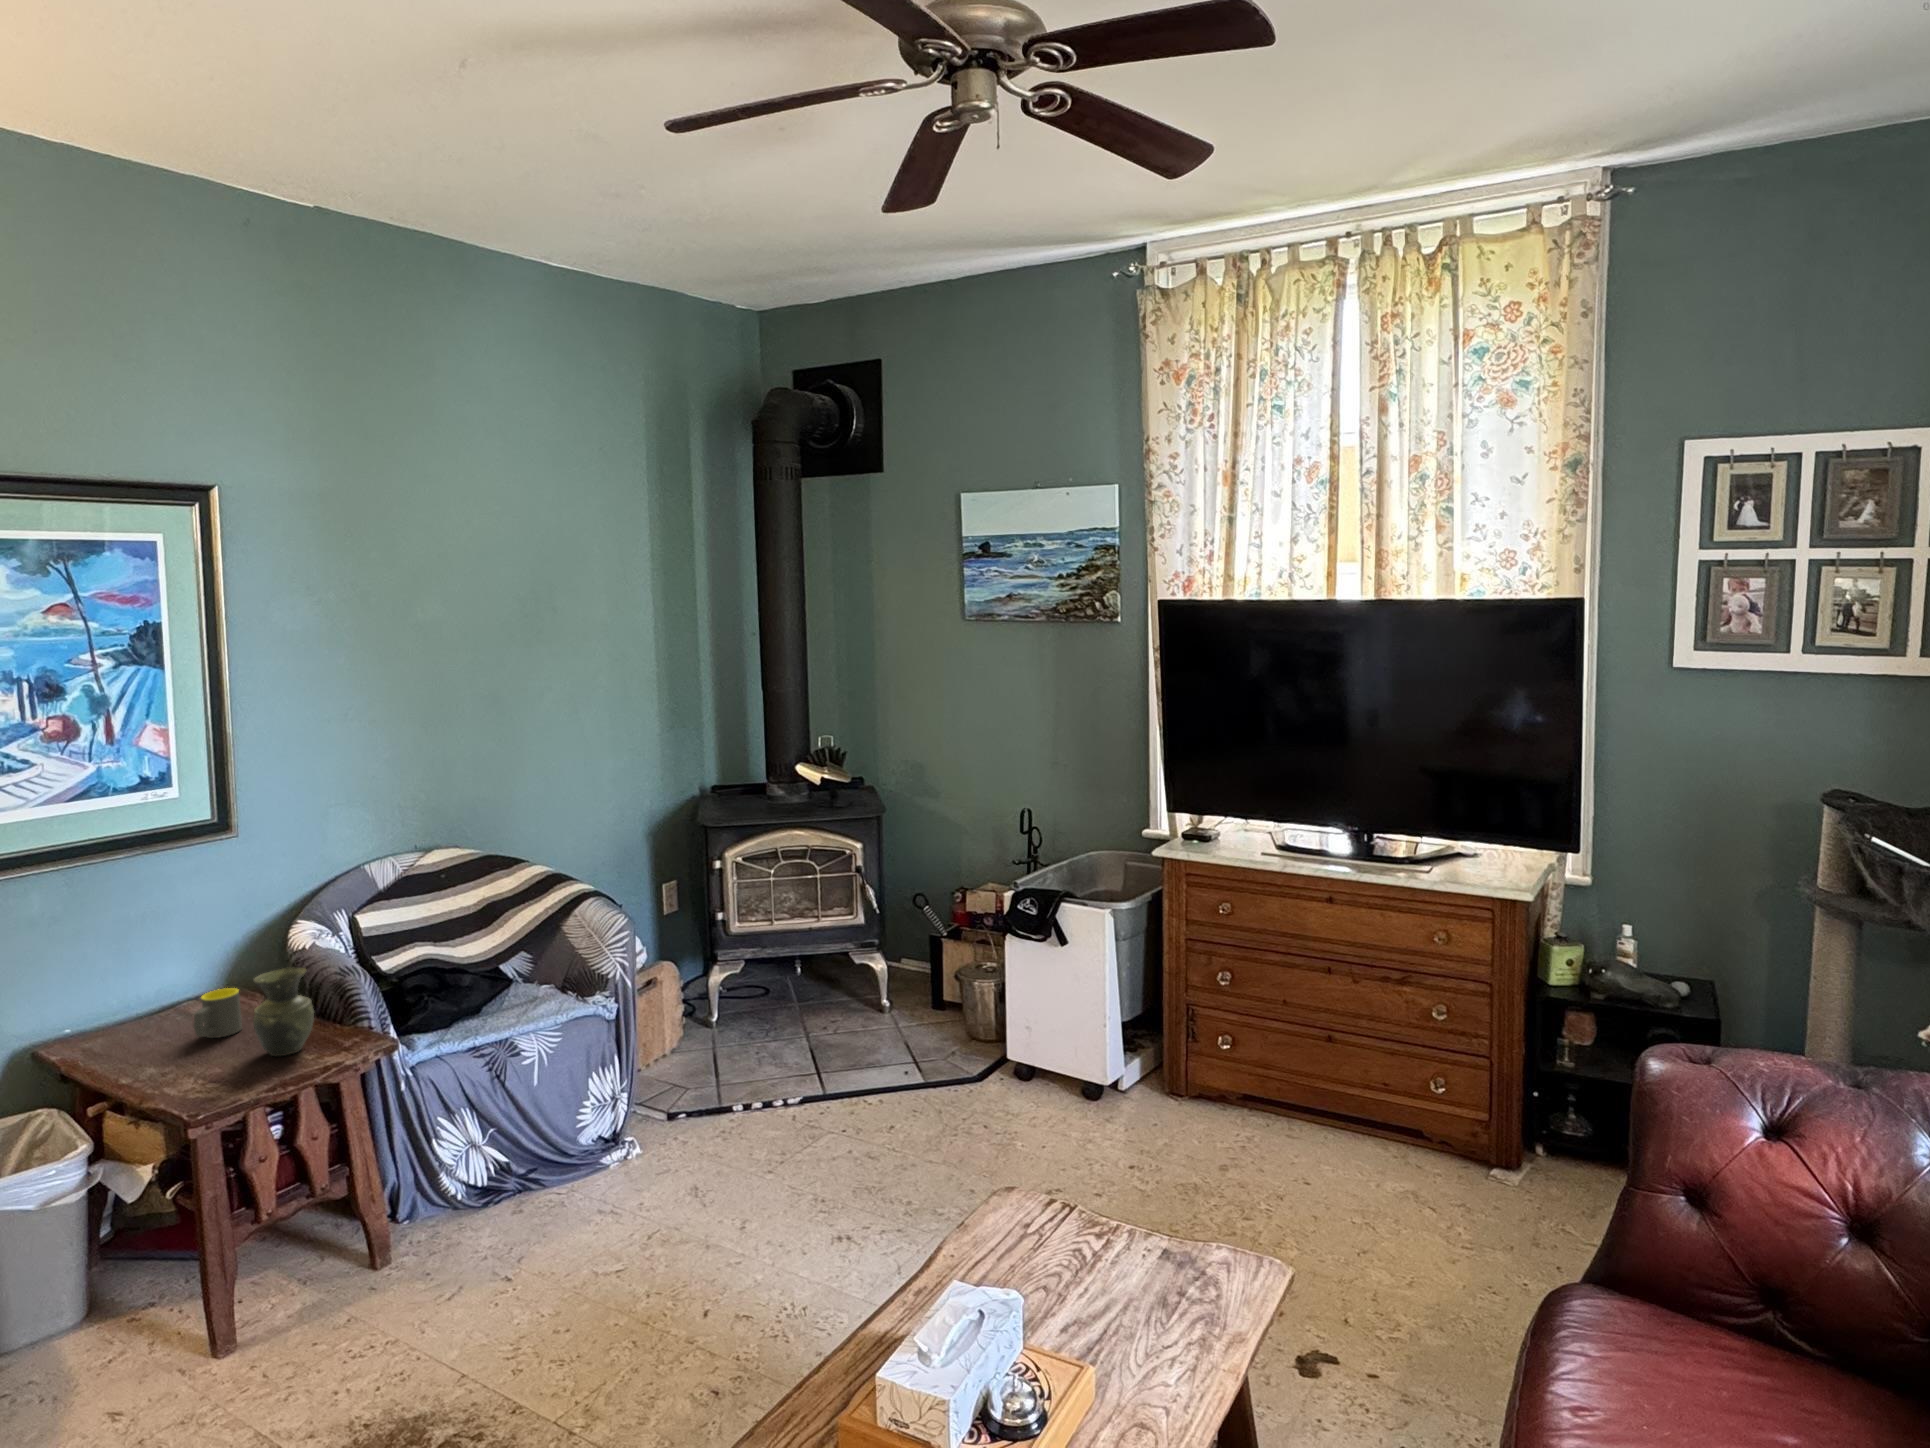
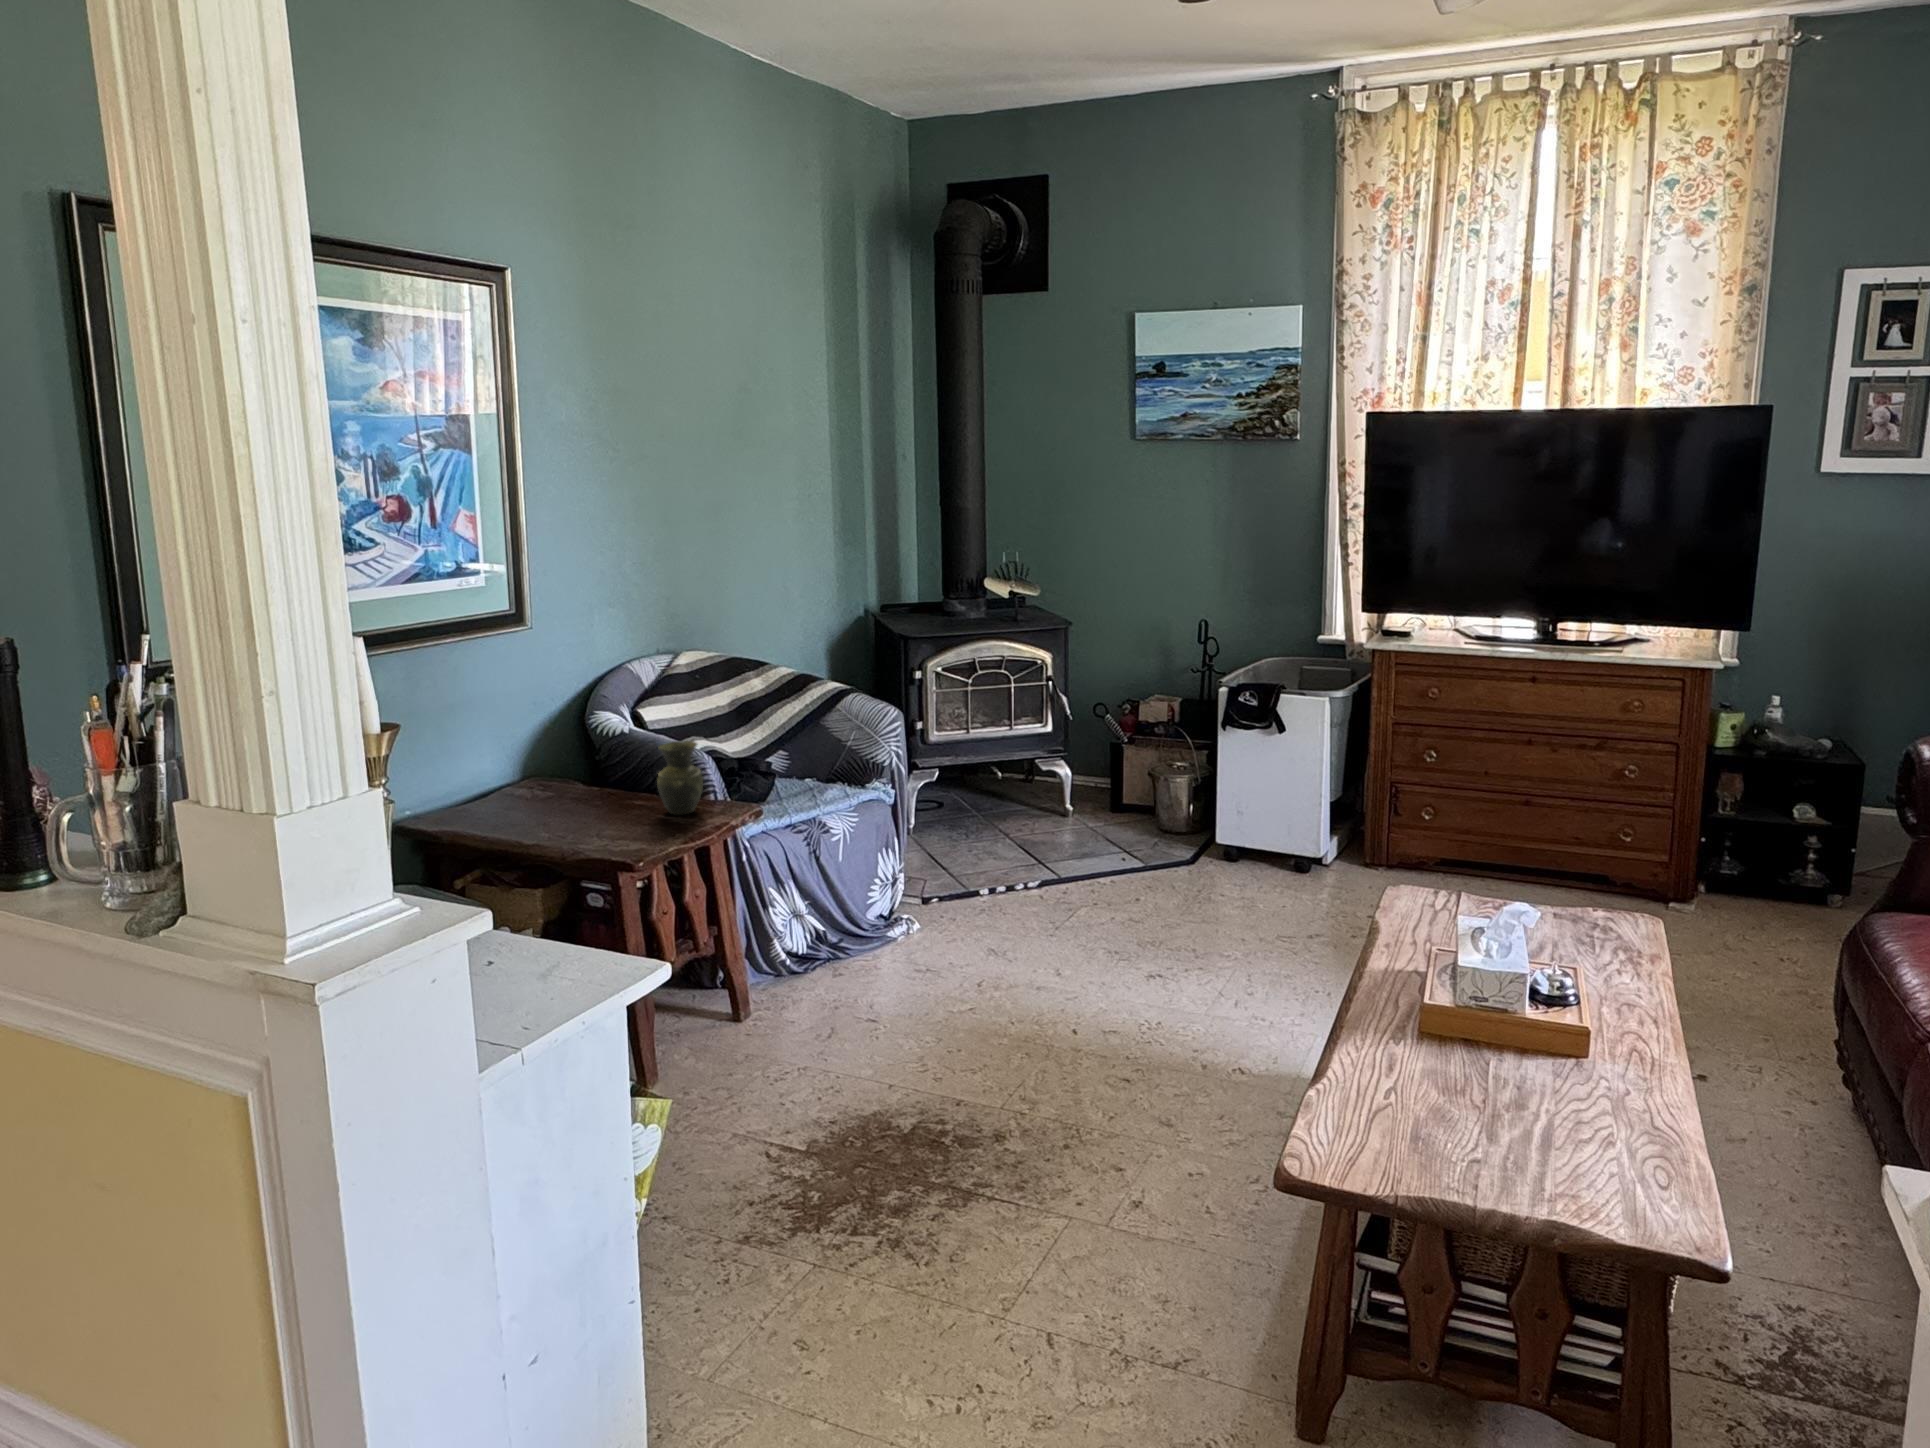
mug: present [194,988,242,1038] -> none [591,764,622,805]

